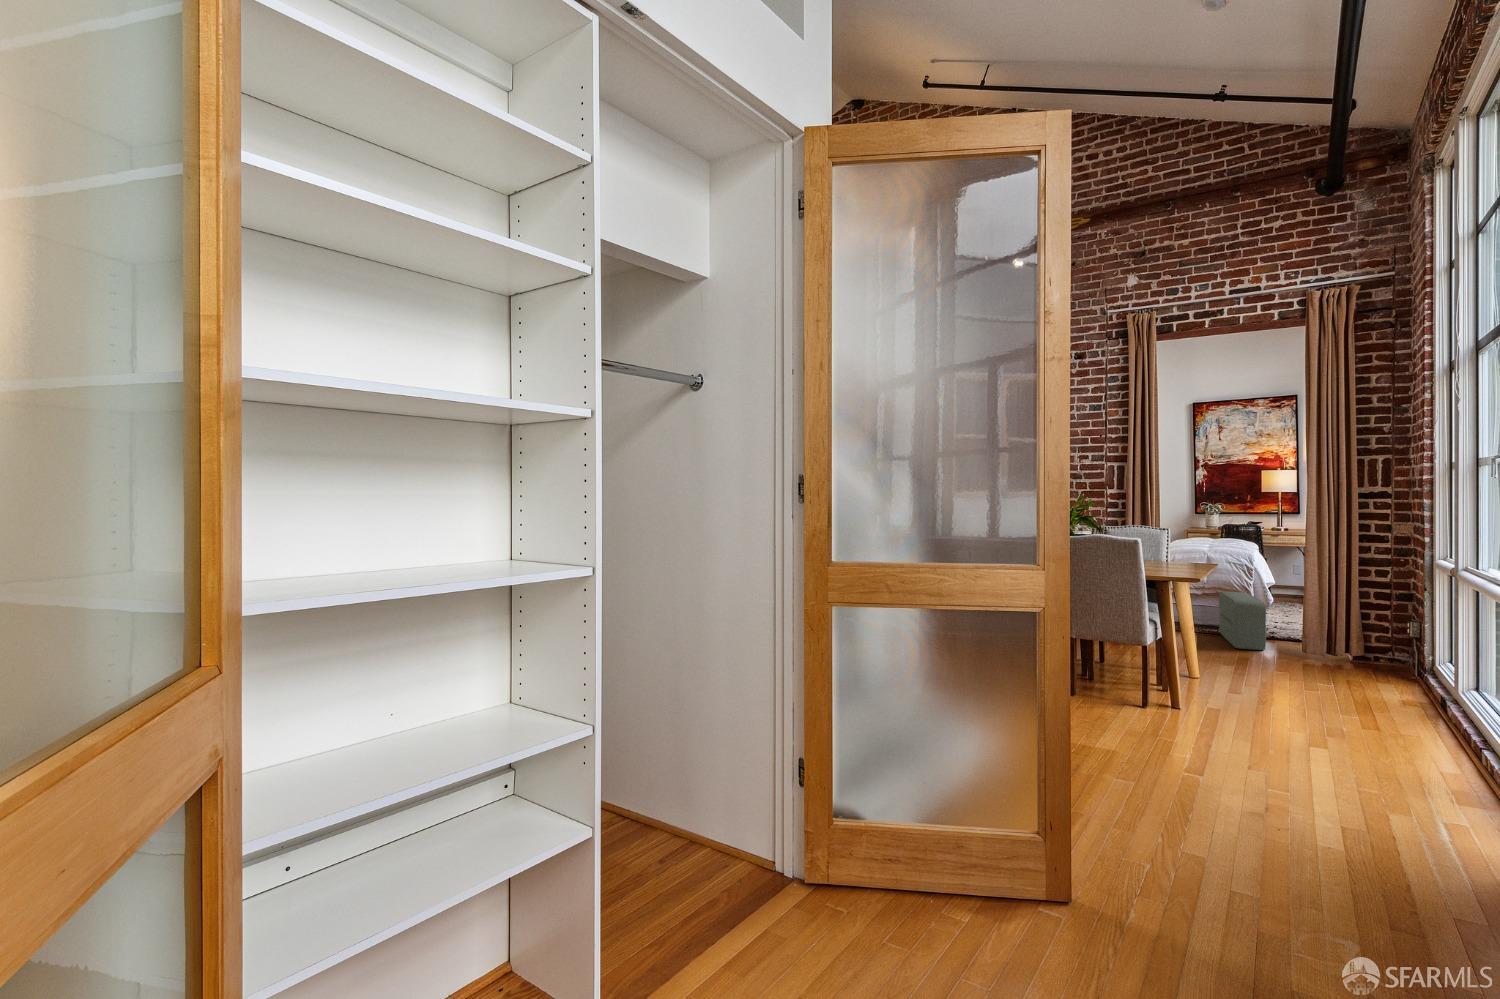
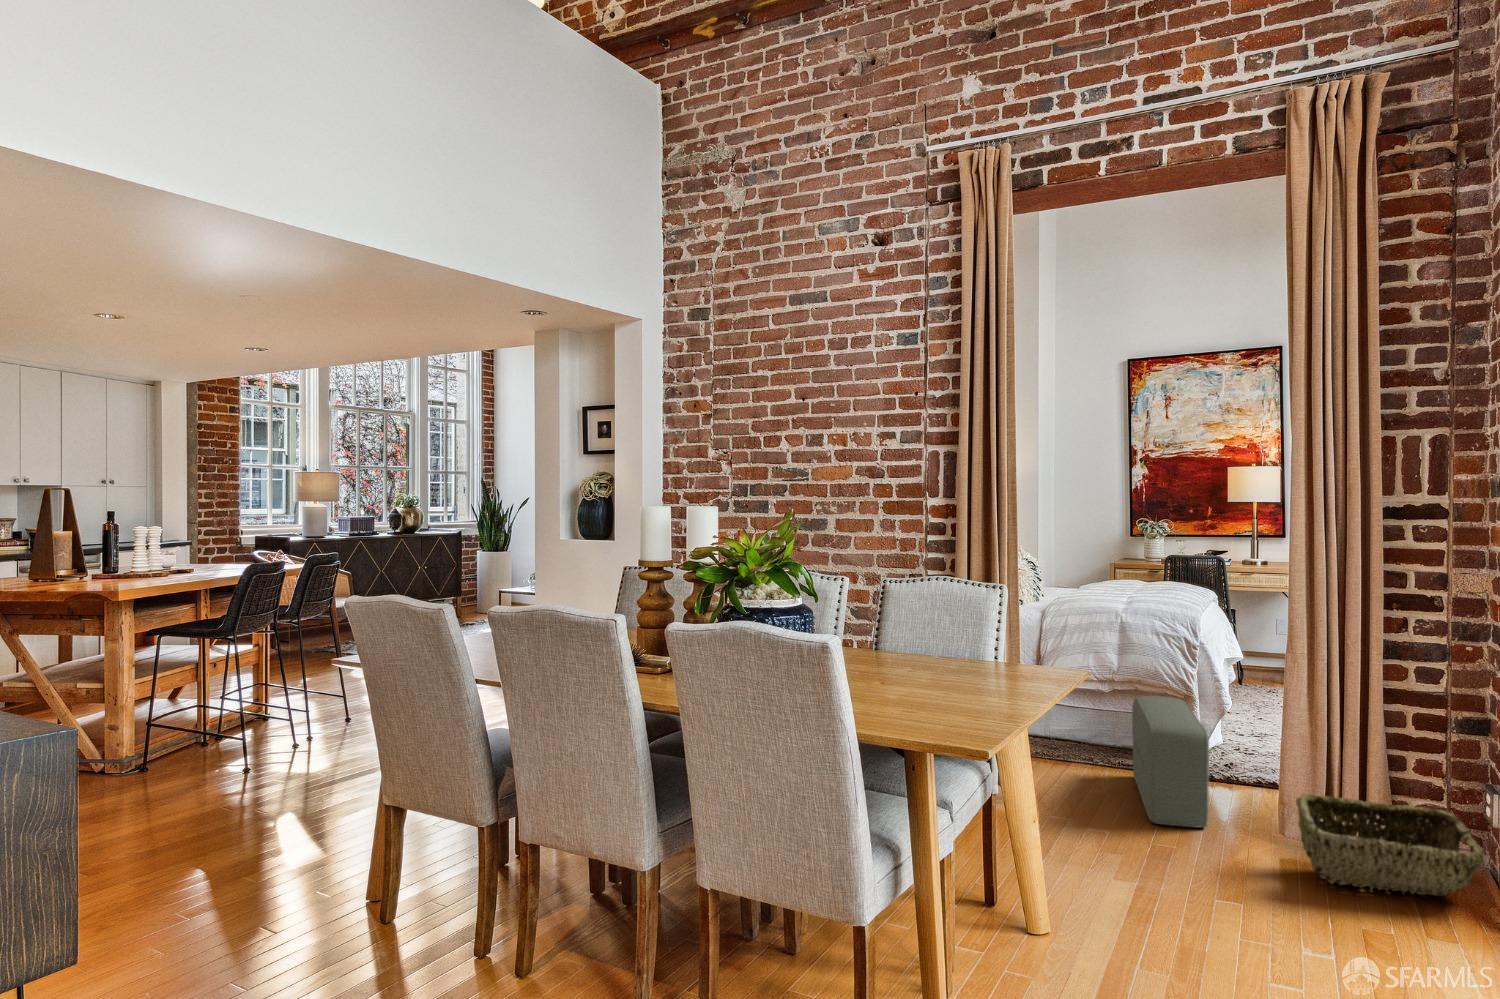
woven basket: none [1313,629,1406,671] -> present [1296,794,1483,896]

